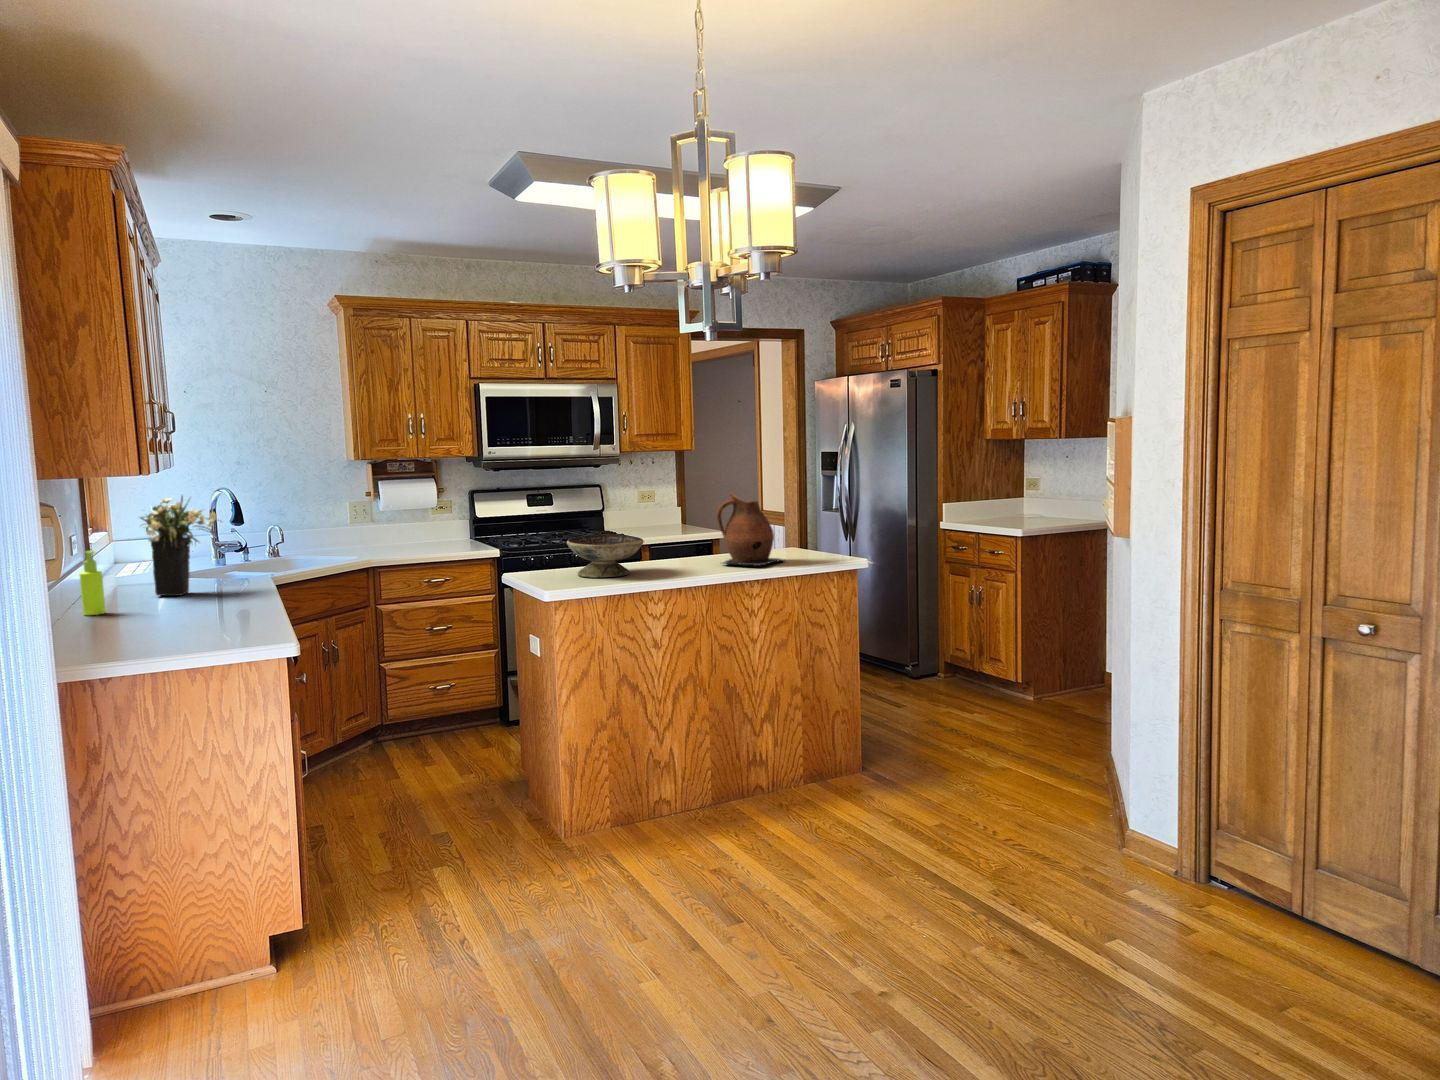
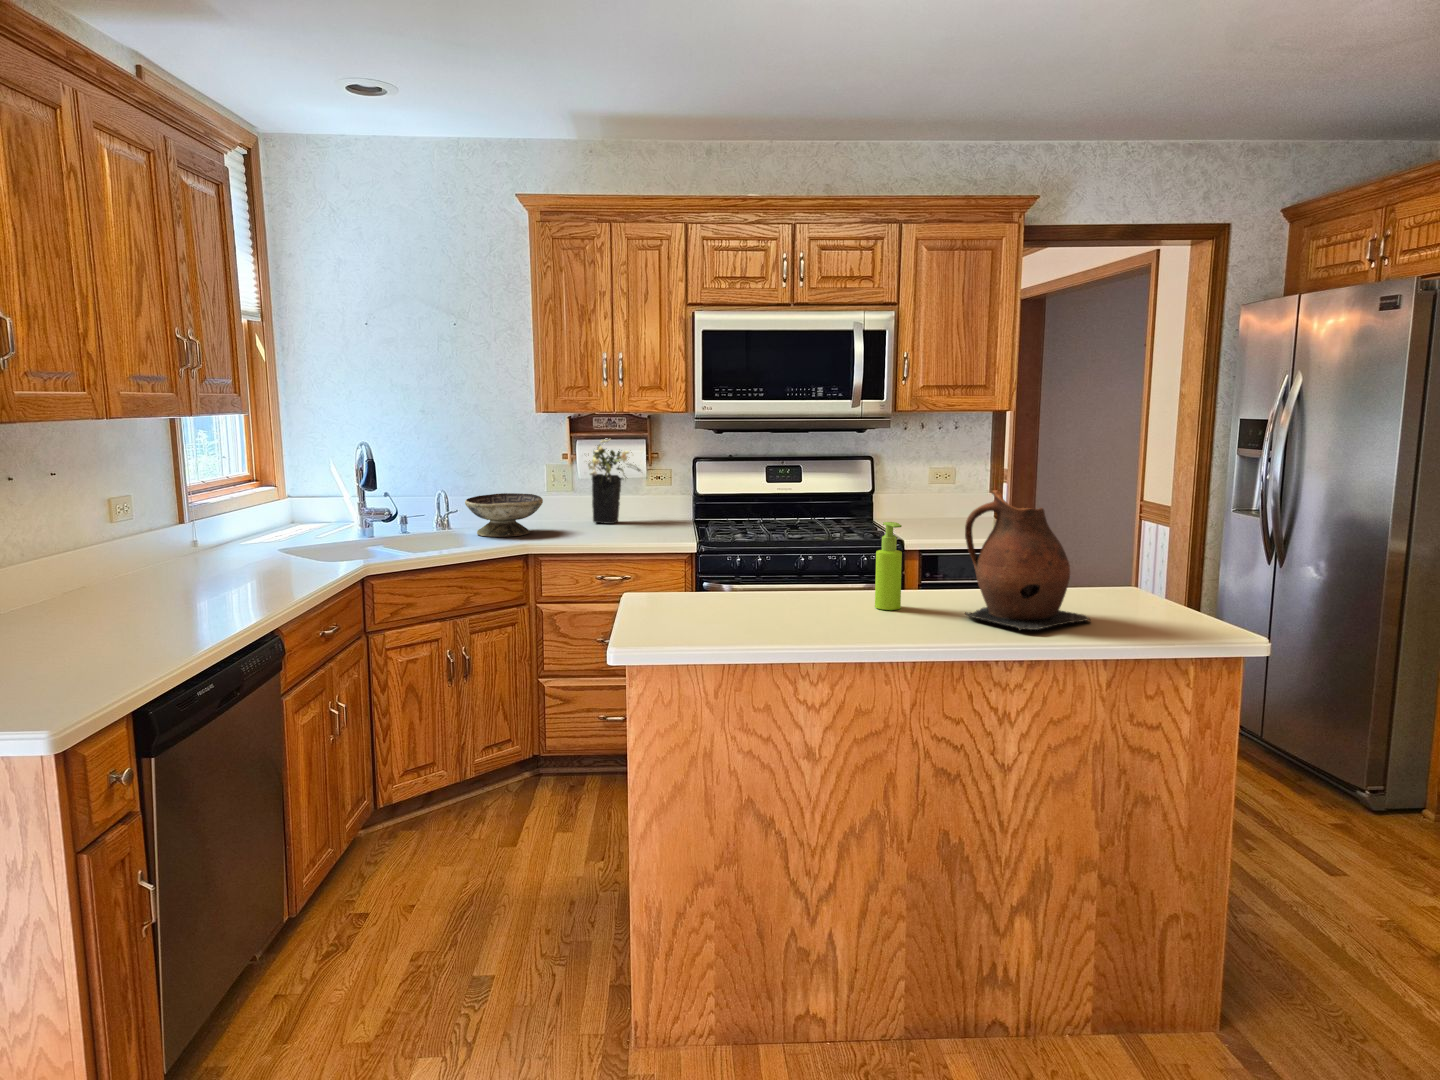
flower arrangement: present [140,496,218,596] -> present [588,439,641,524]
decorative bowl: present [567,534,644,578] -> present [465,493,543,537]
soap dispenser: present [80,550,106,615] -> present [875,522,902,610]

